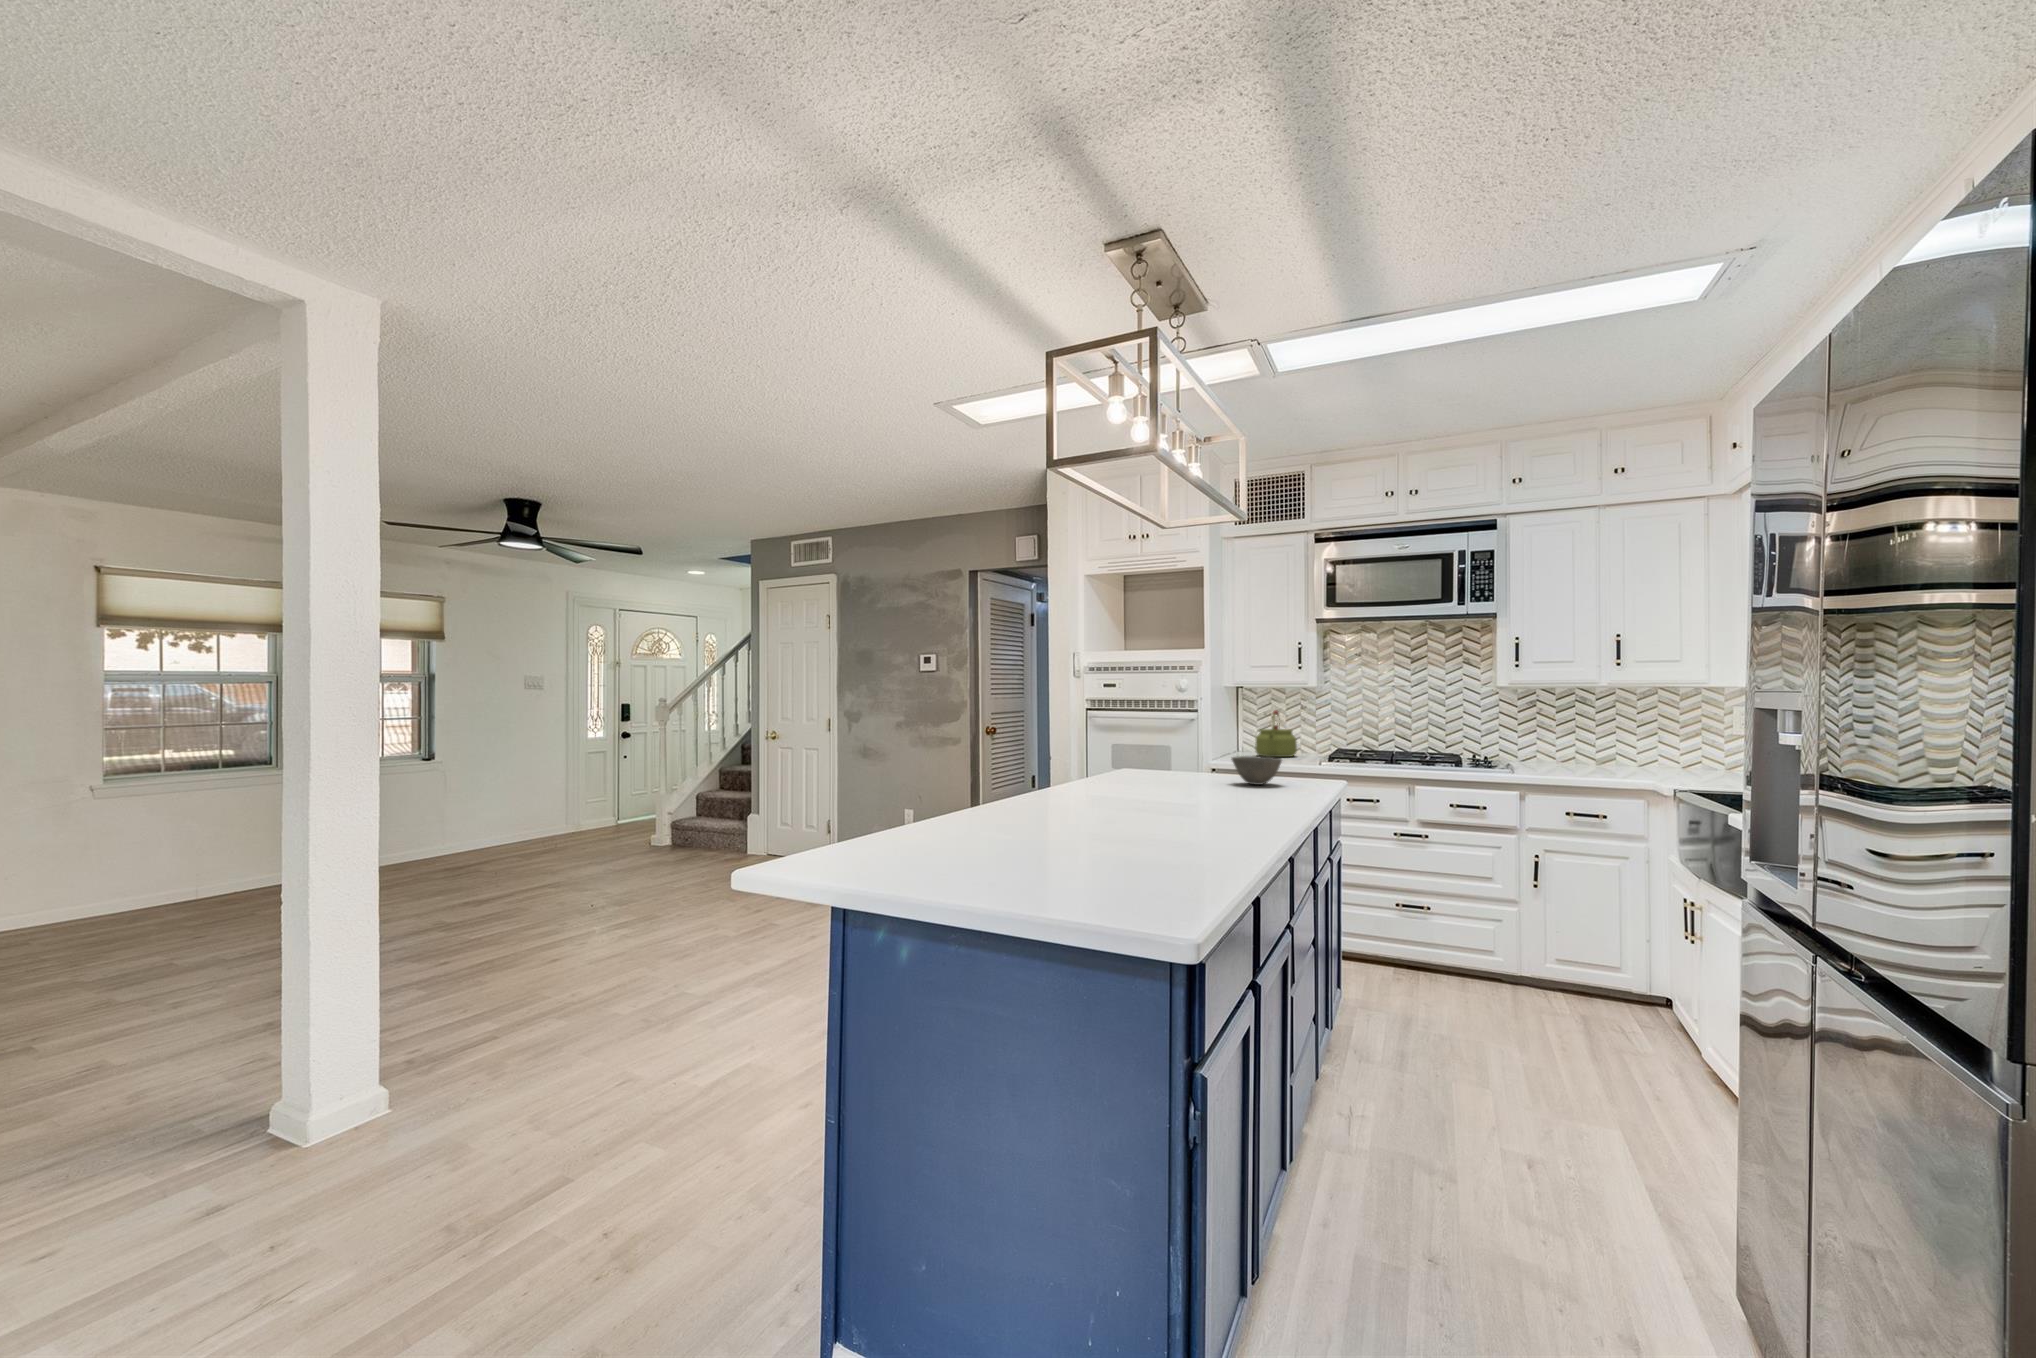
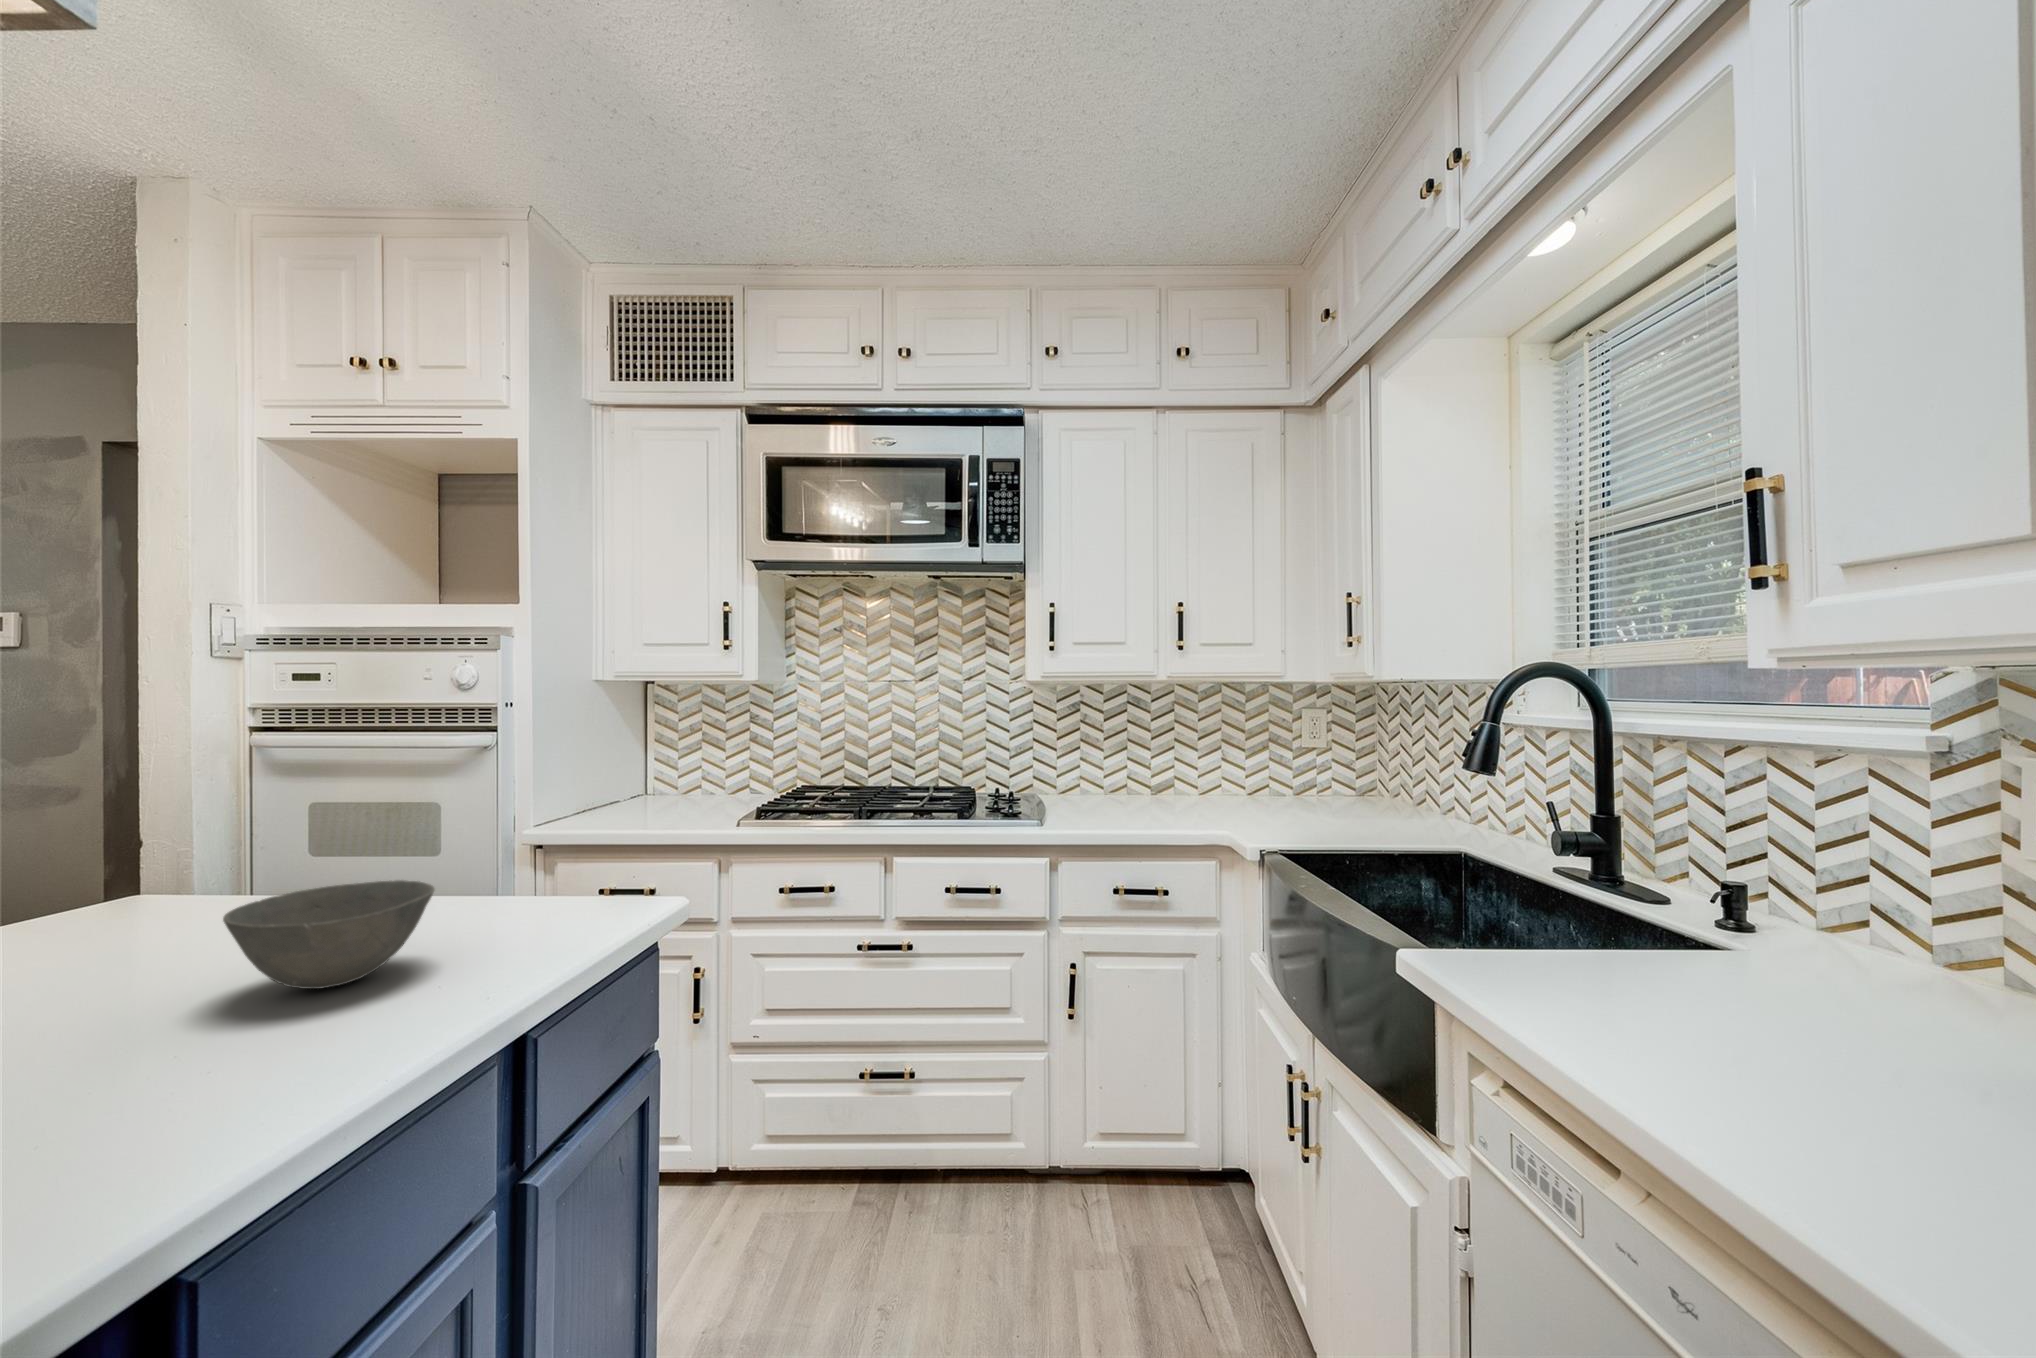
kettle: present [1255,710,1297,757] -> none [664,721,737,803]

